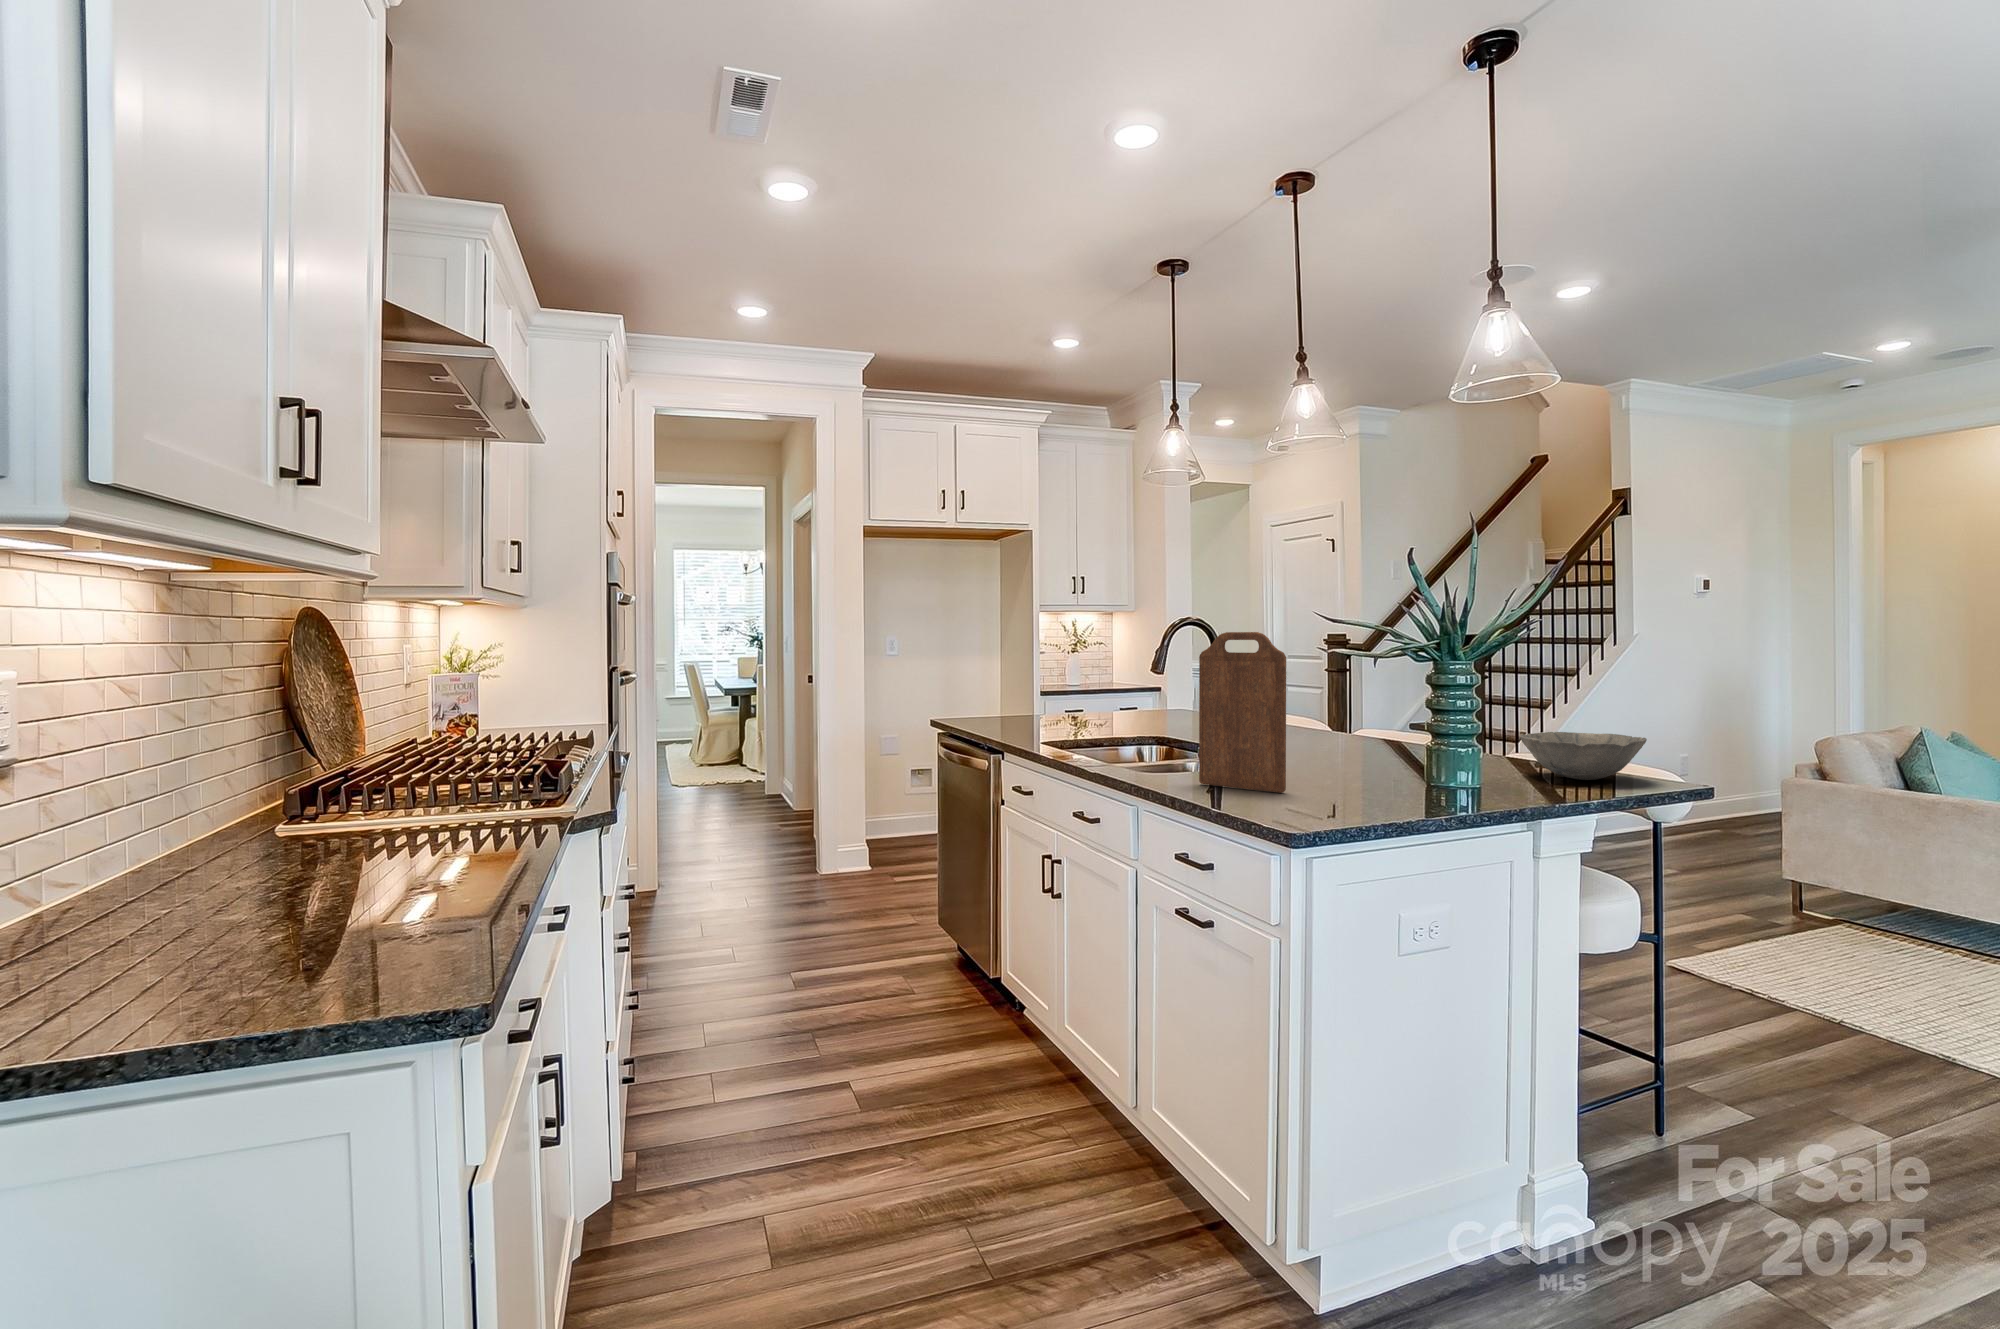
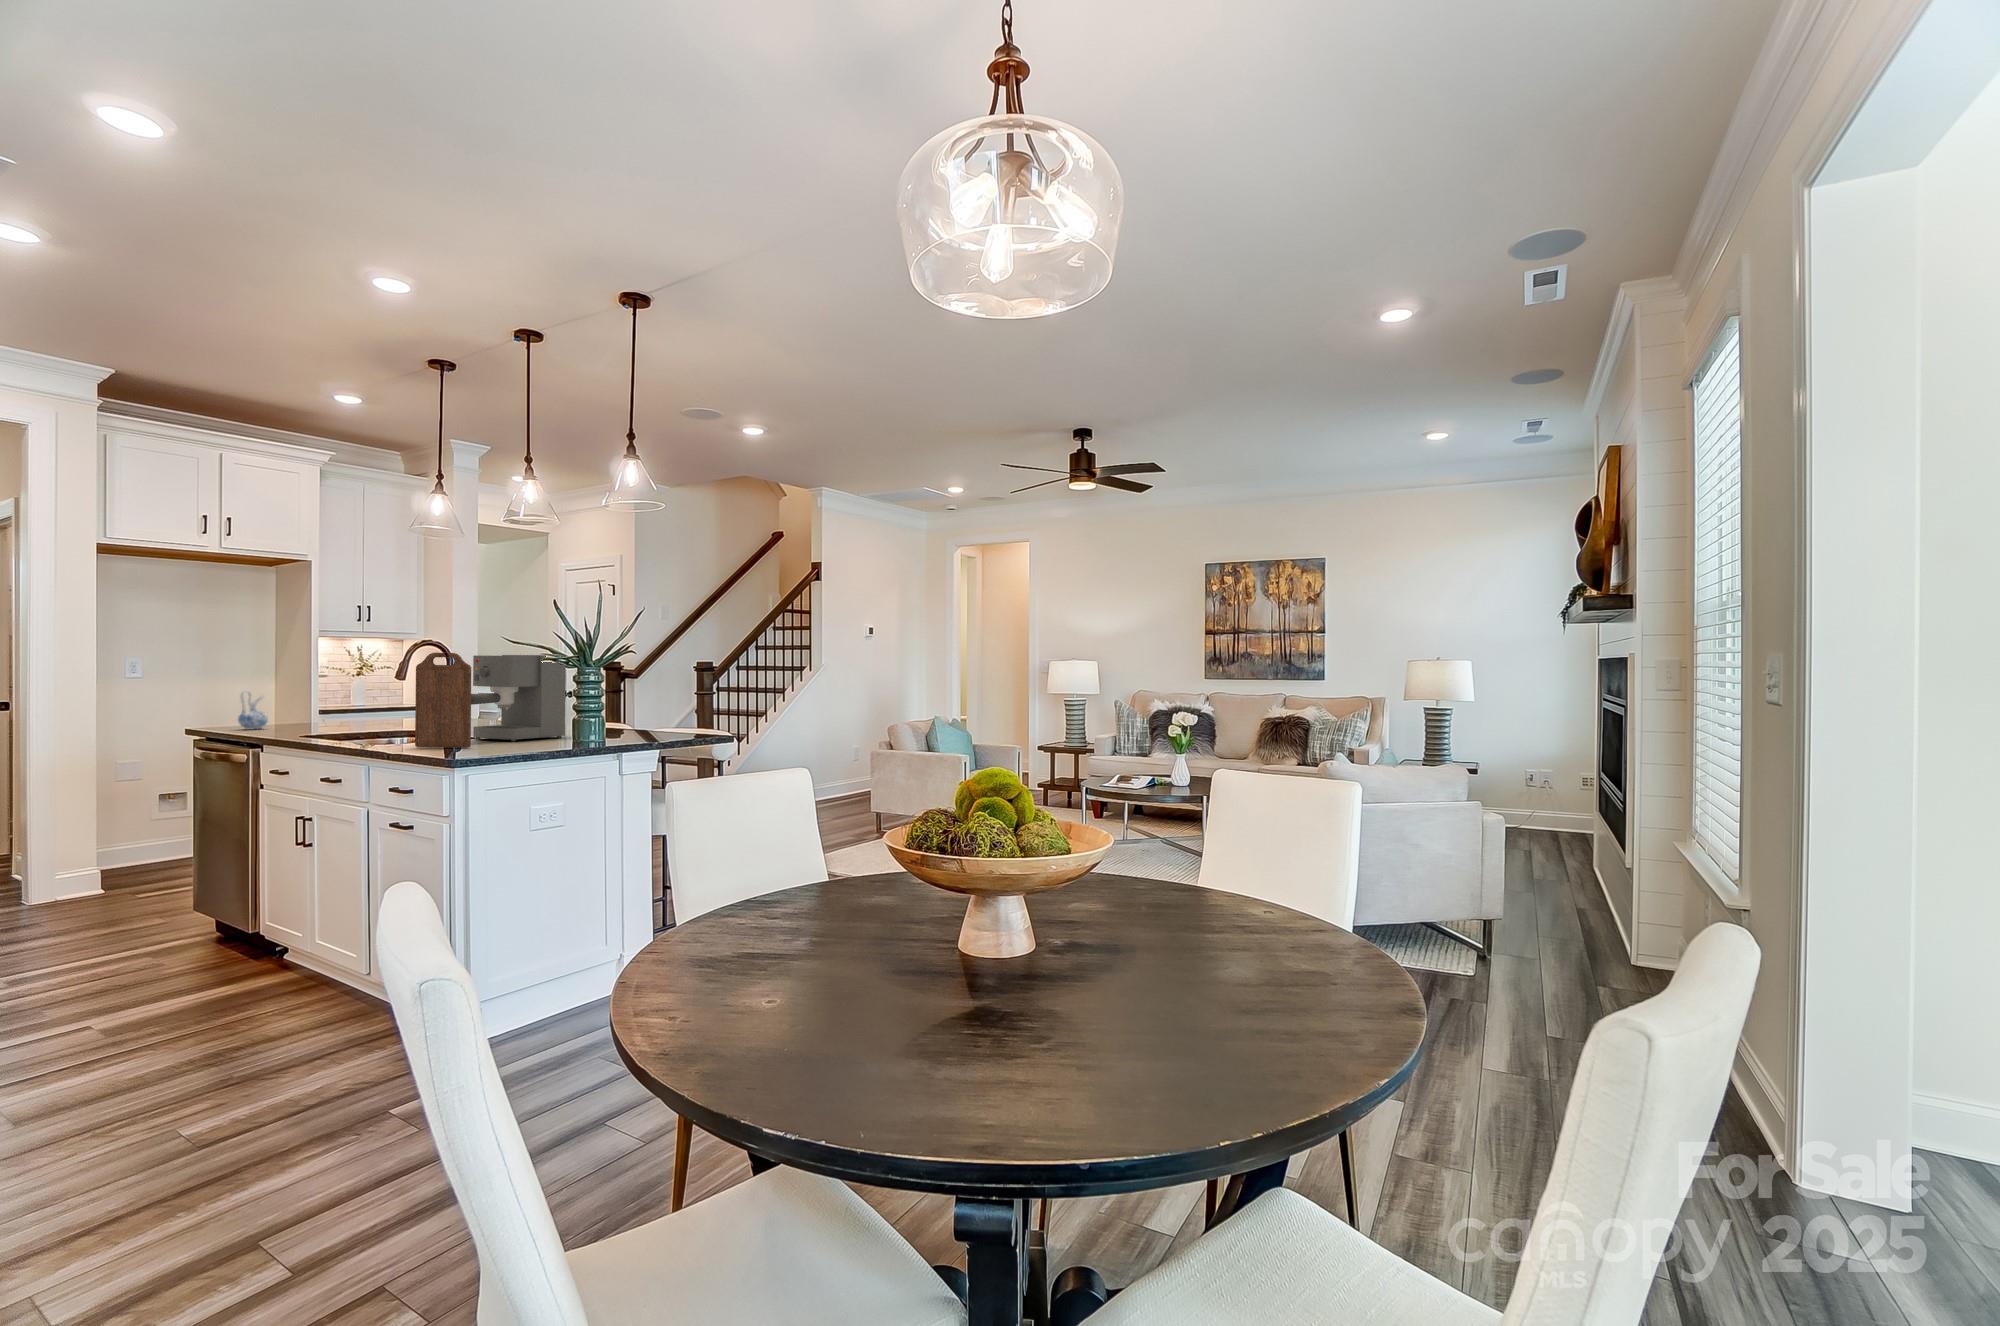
coffee maker: none [1263,632,1408,778] -> present [471,655,566,741]
ceramic pitcher: none [977,678,1005,724] -> present [238,691,268,729]
bowl: present [1520,732,1647,780] -> none [628,712,689,736]

